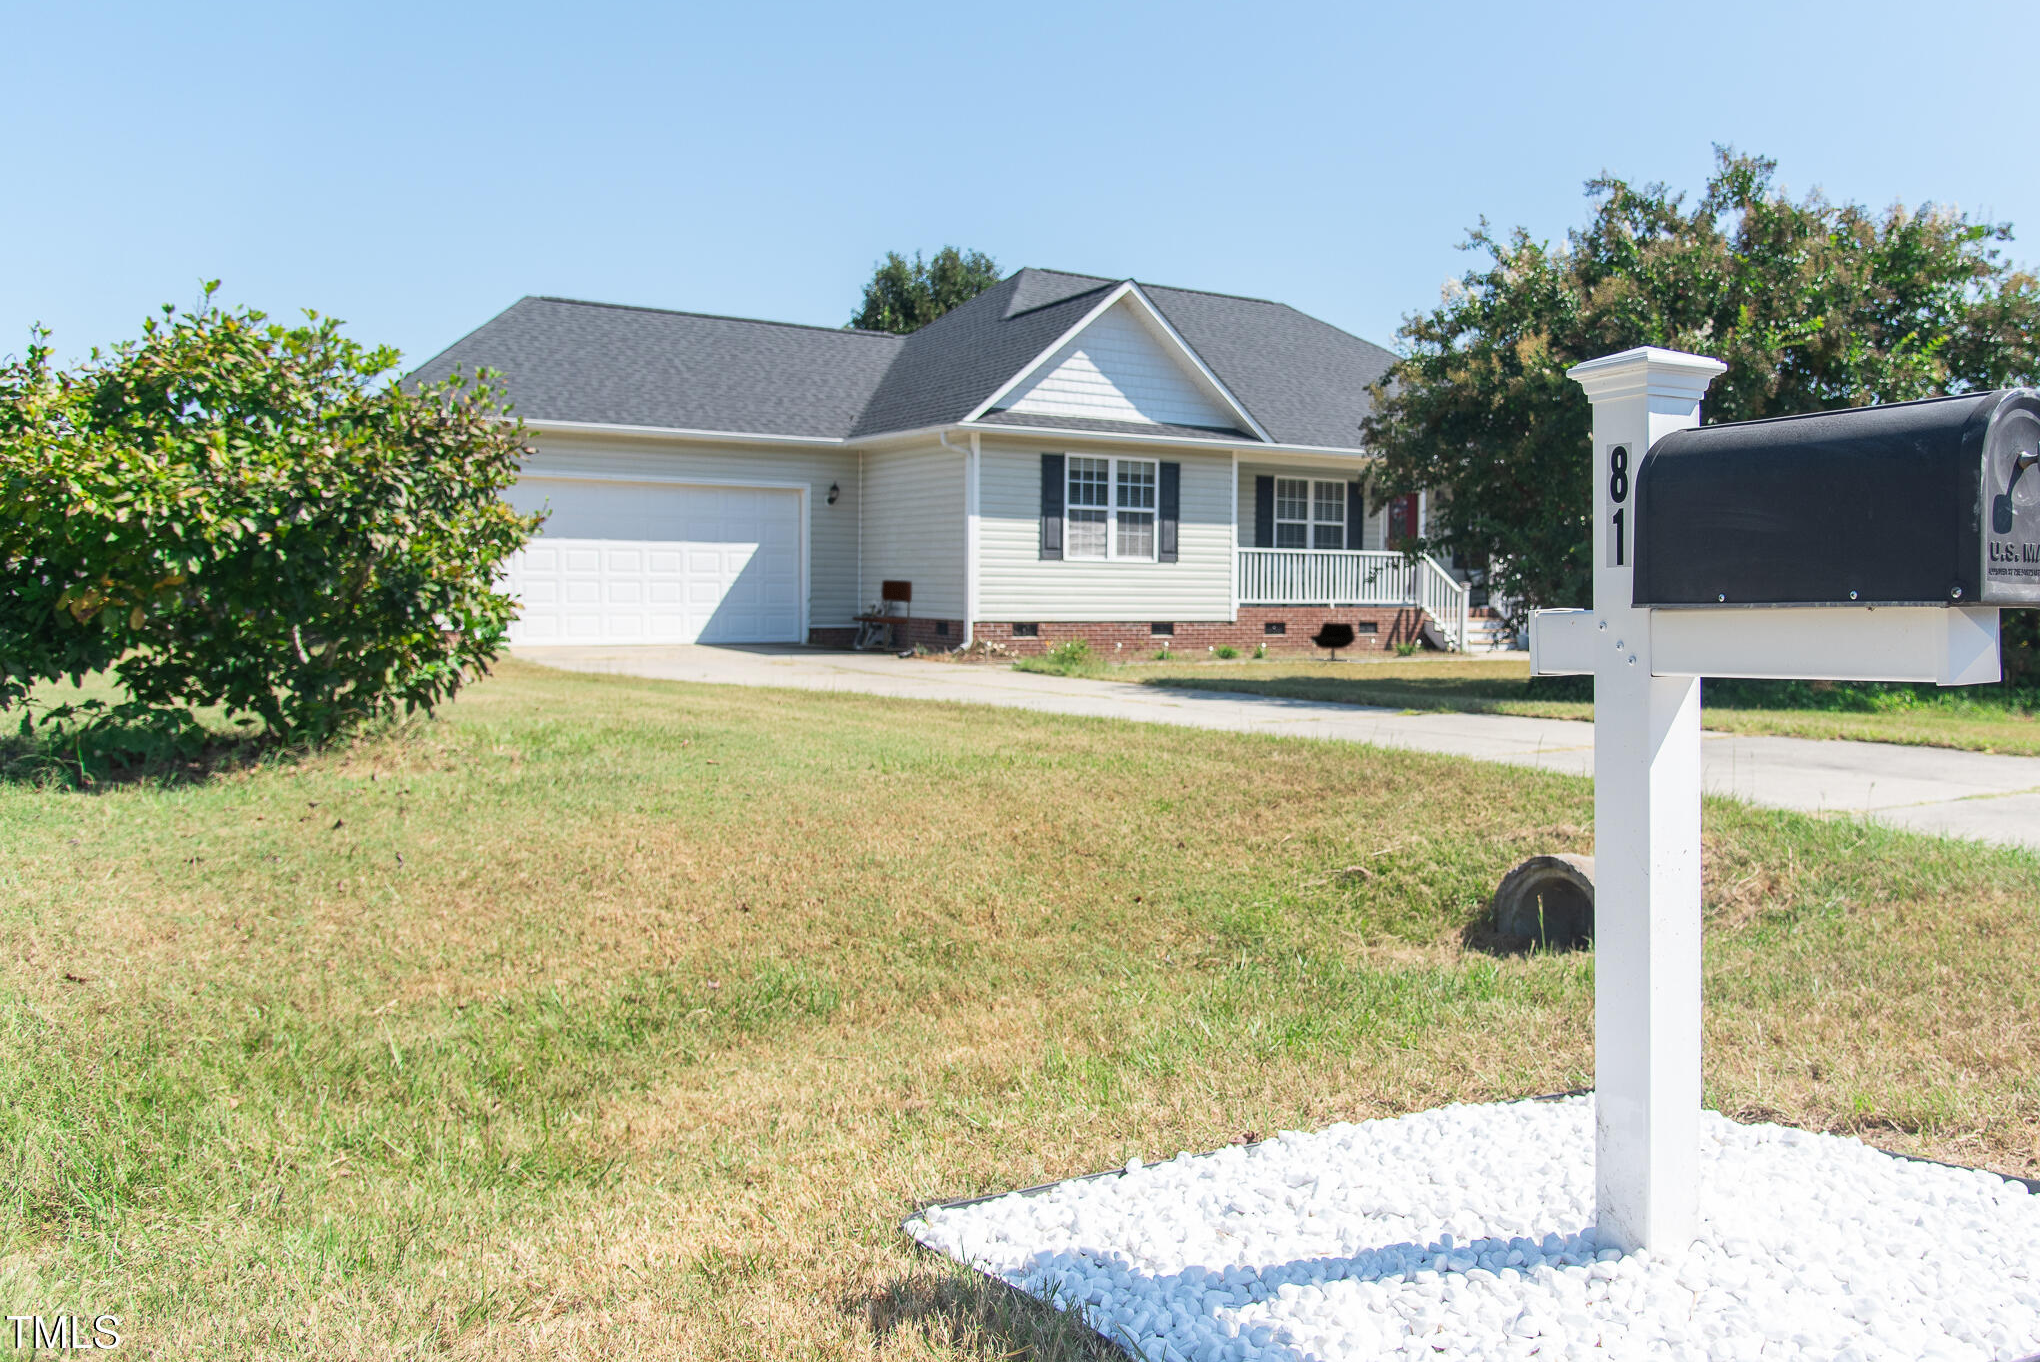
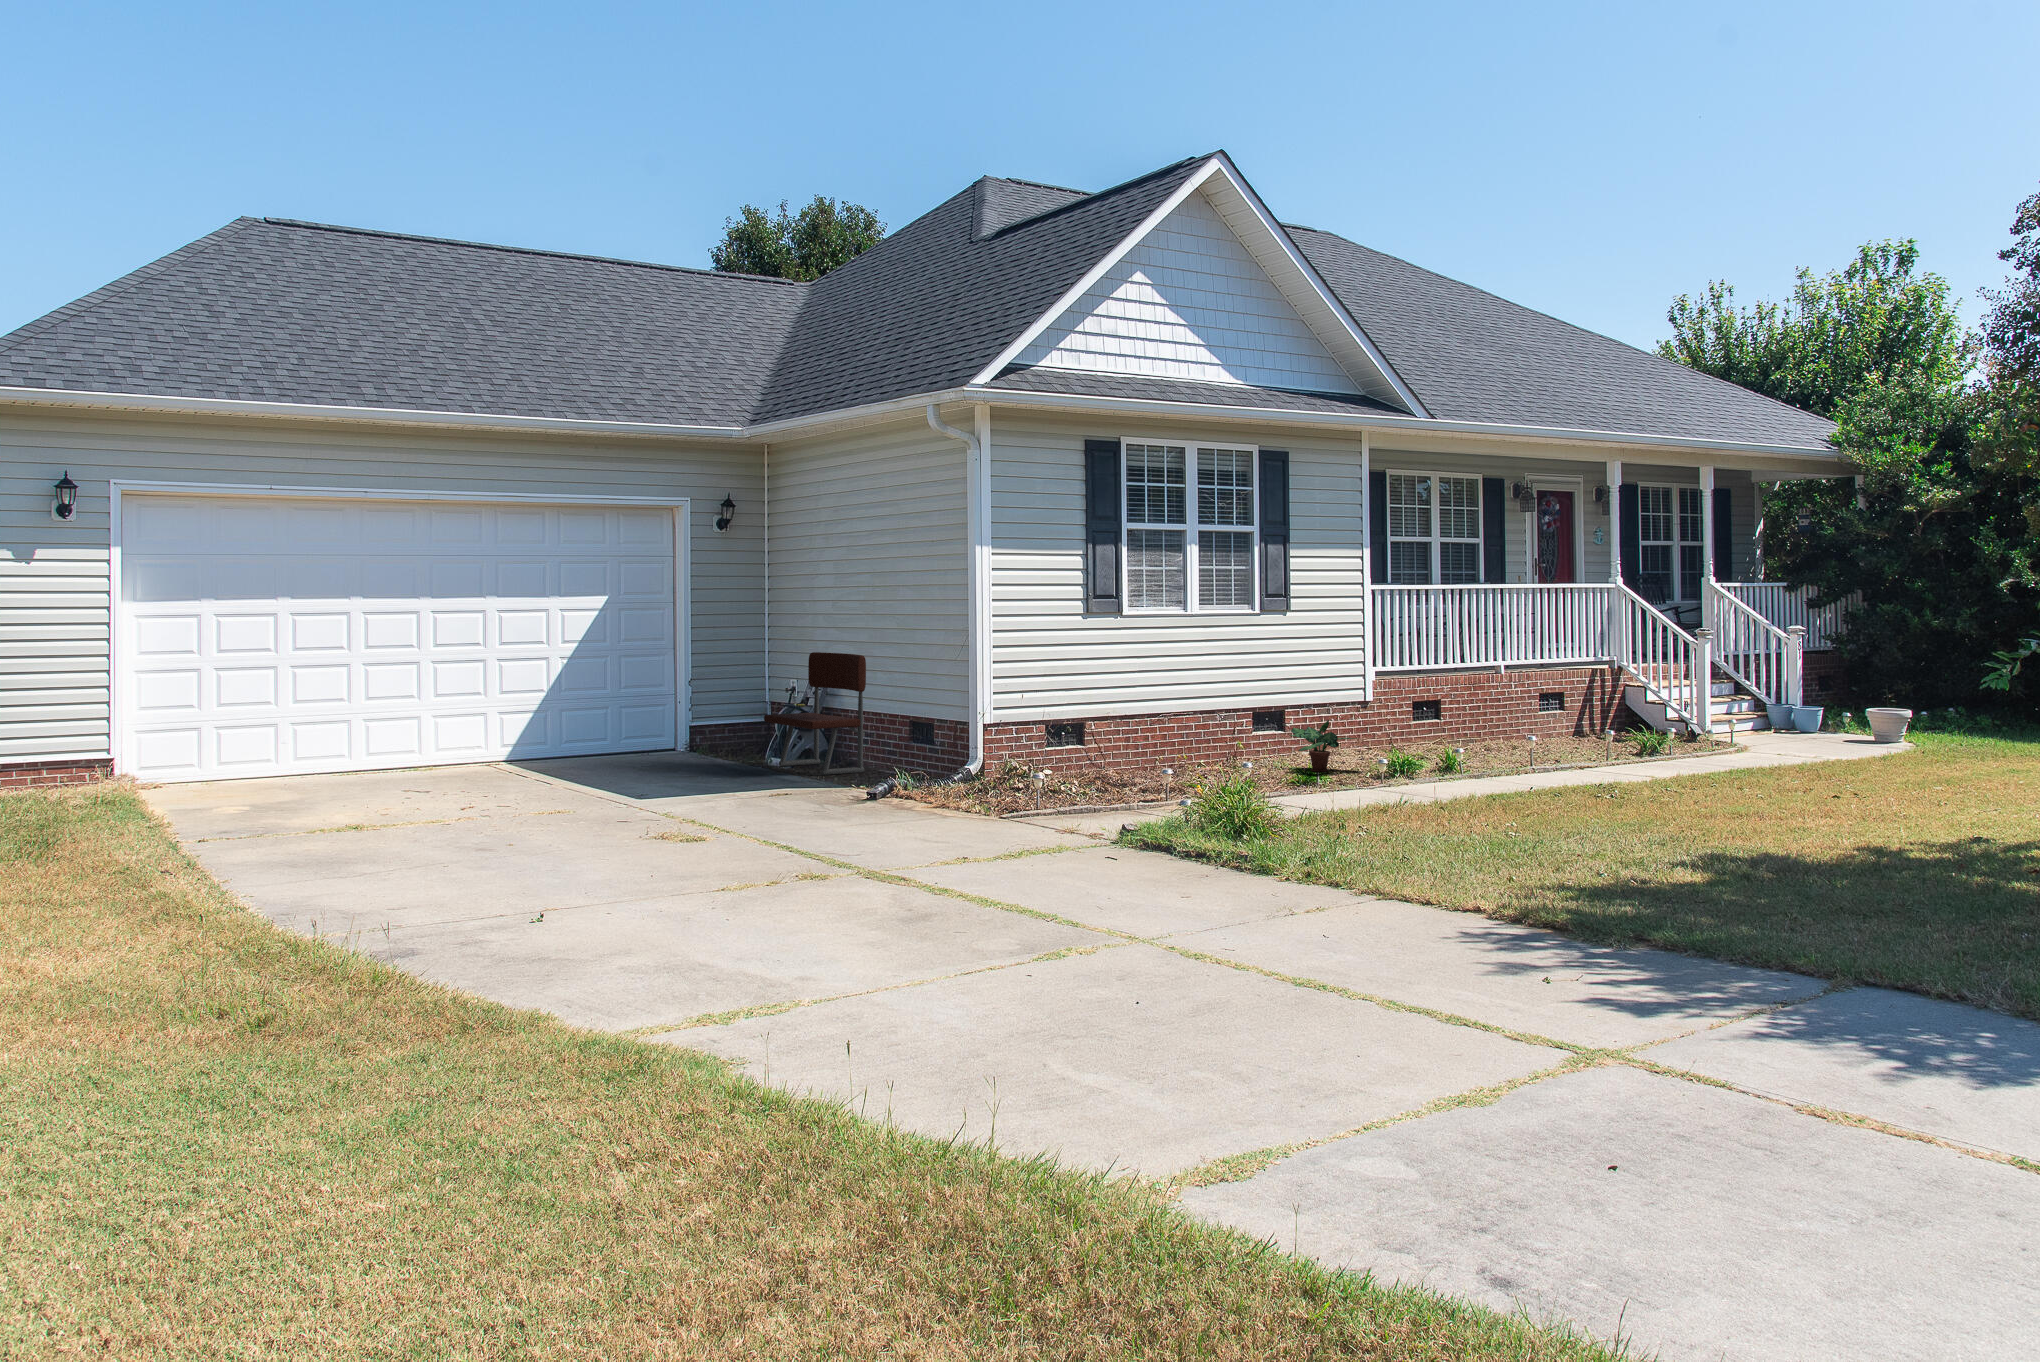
lounge chair: present [1311,622,1355,660] -> none [1479,696,1552,760]
potted plant: none [1171,628,1217,660] -> present [1291,720,1356,772]

